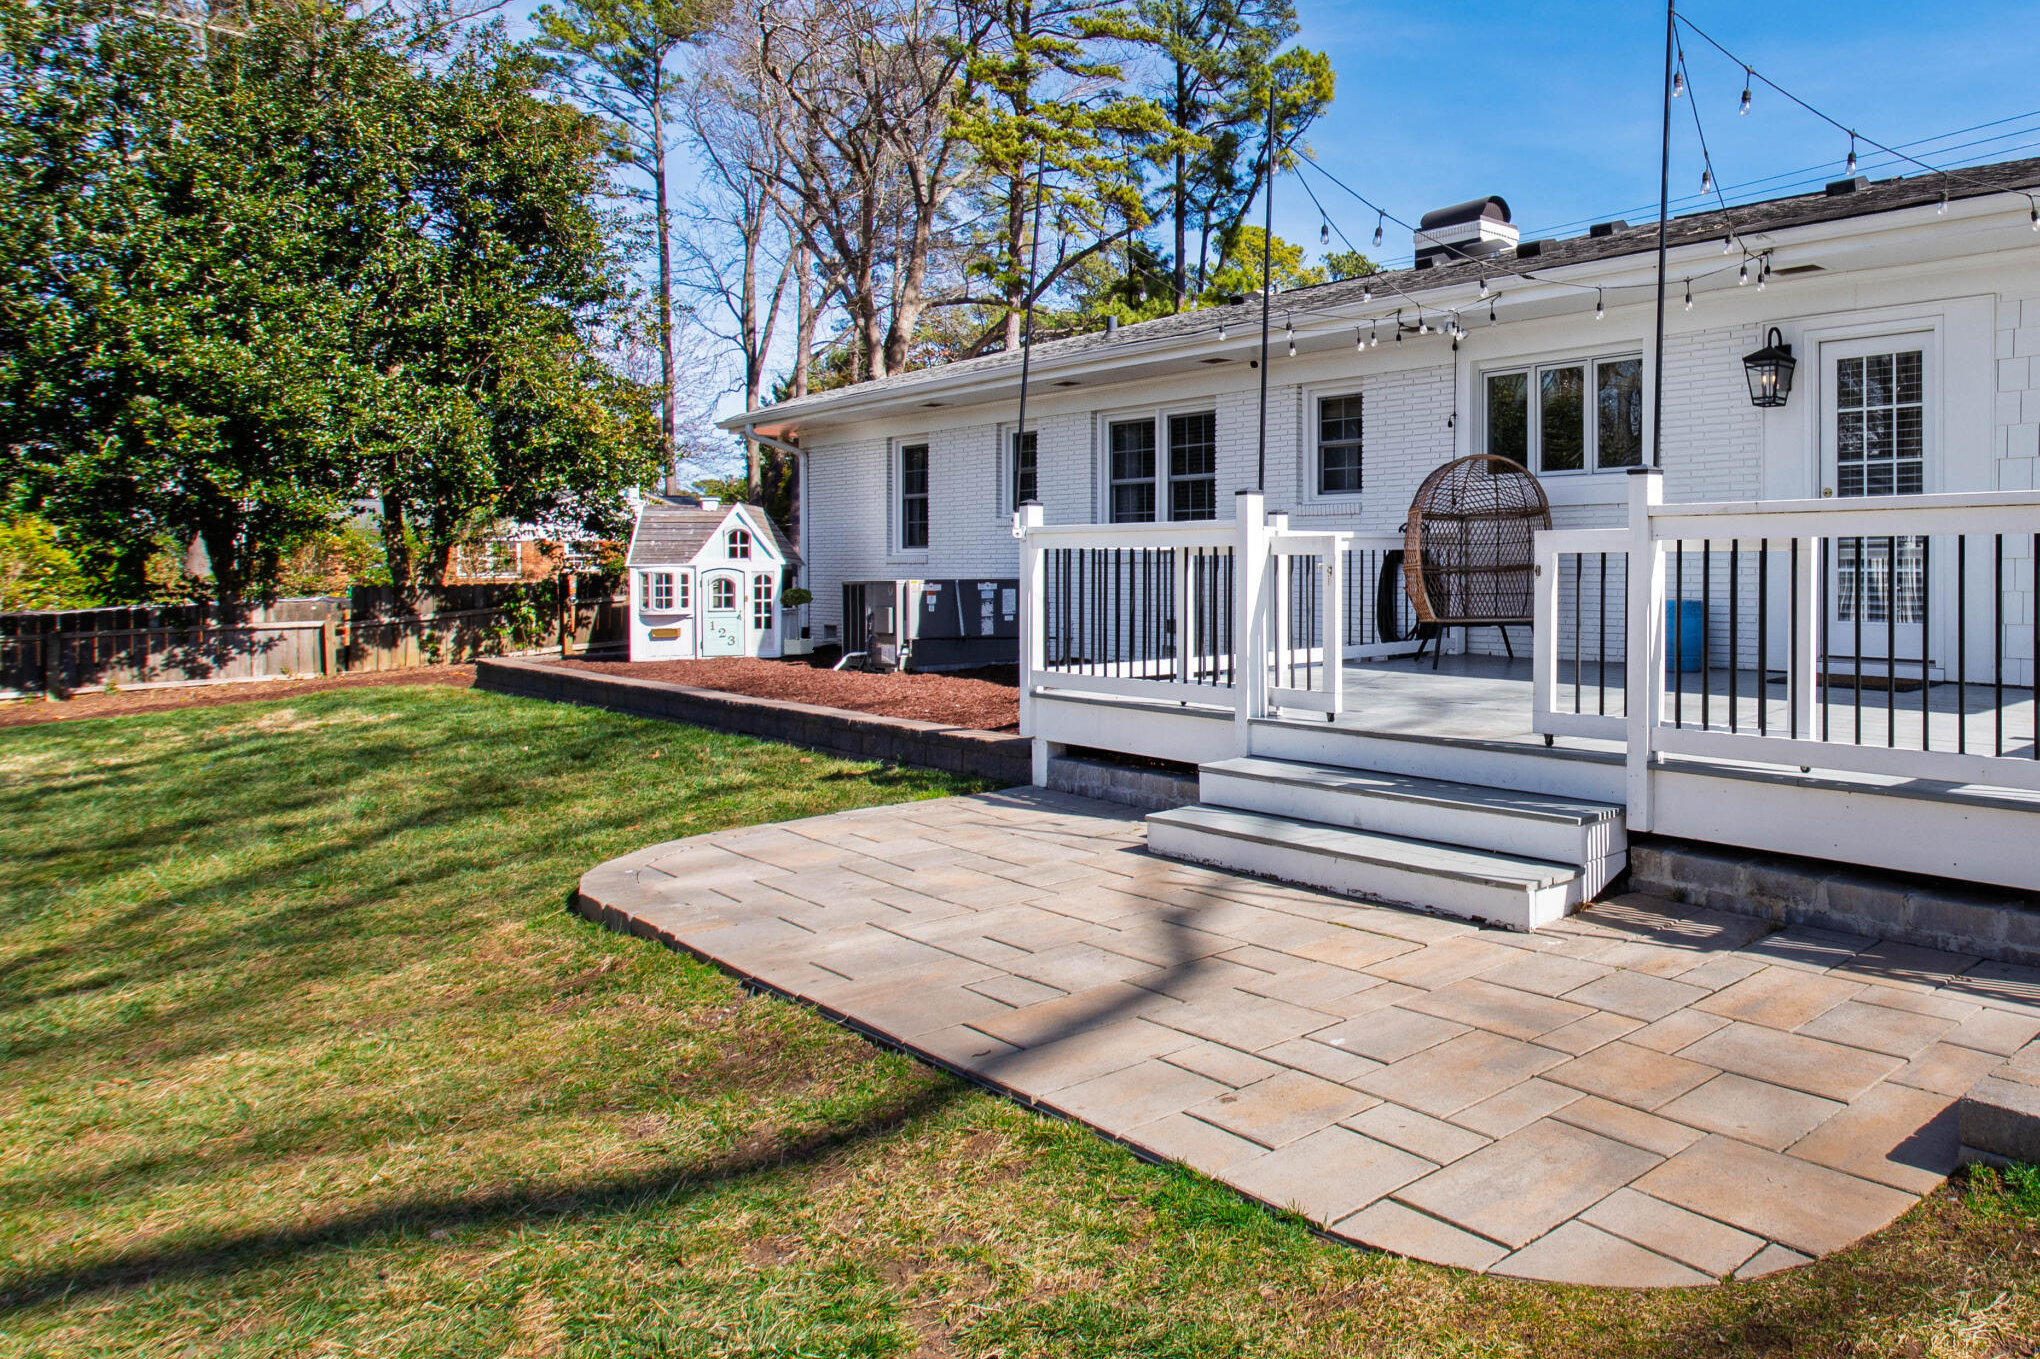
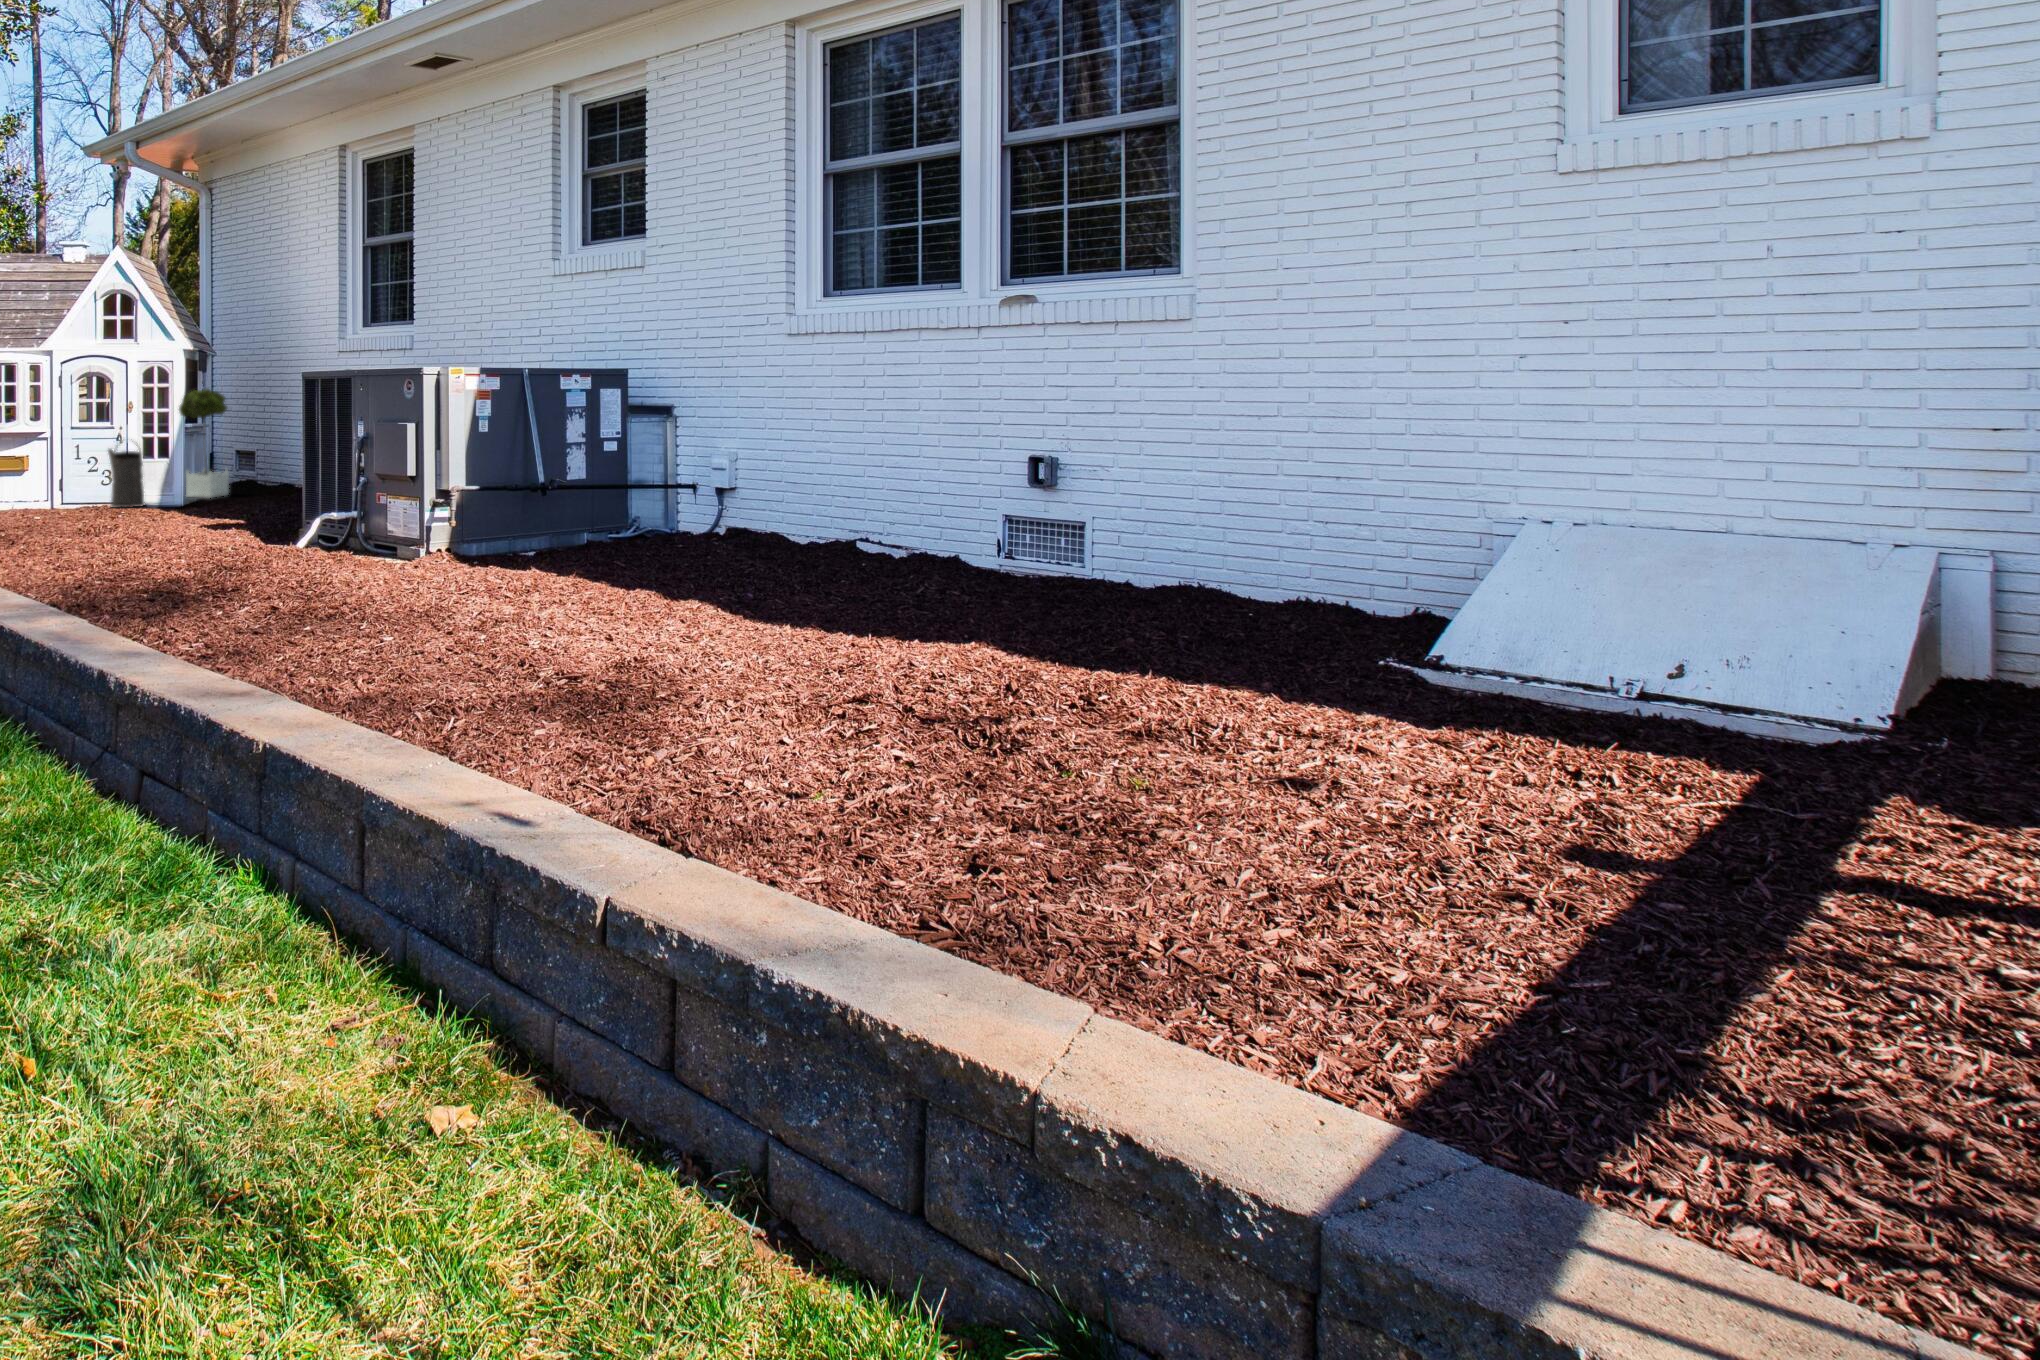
watering can: none [731,619,755,660] -> present [108,445,145,508]

